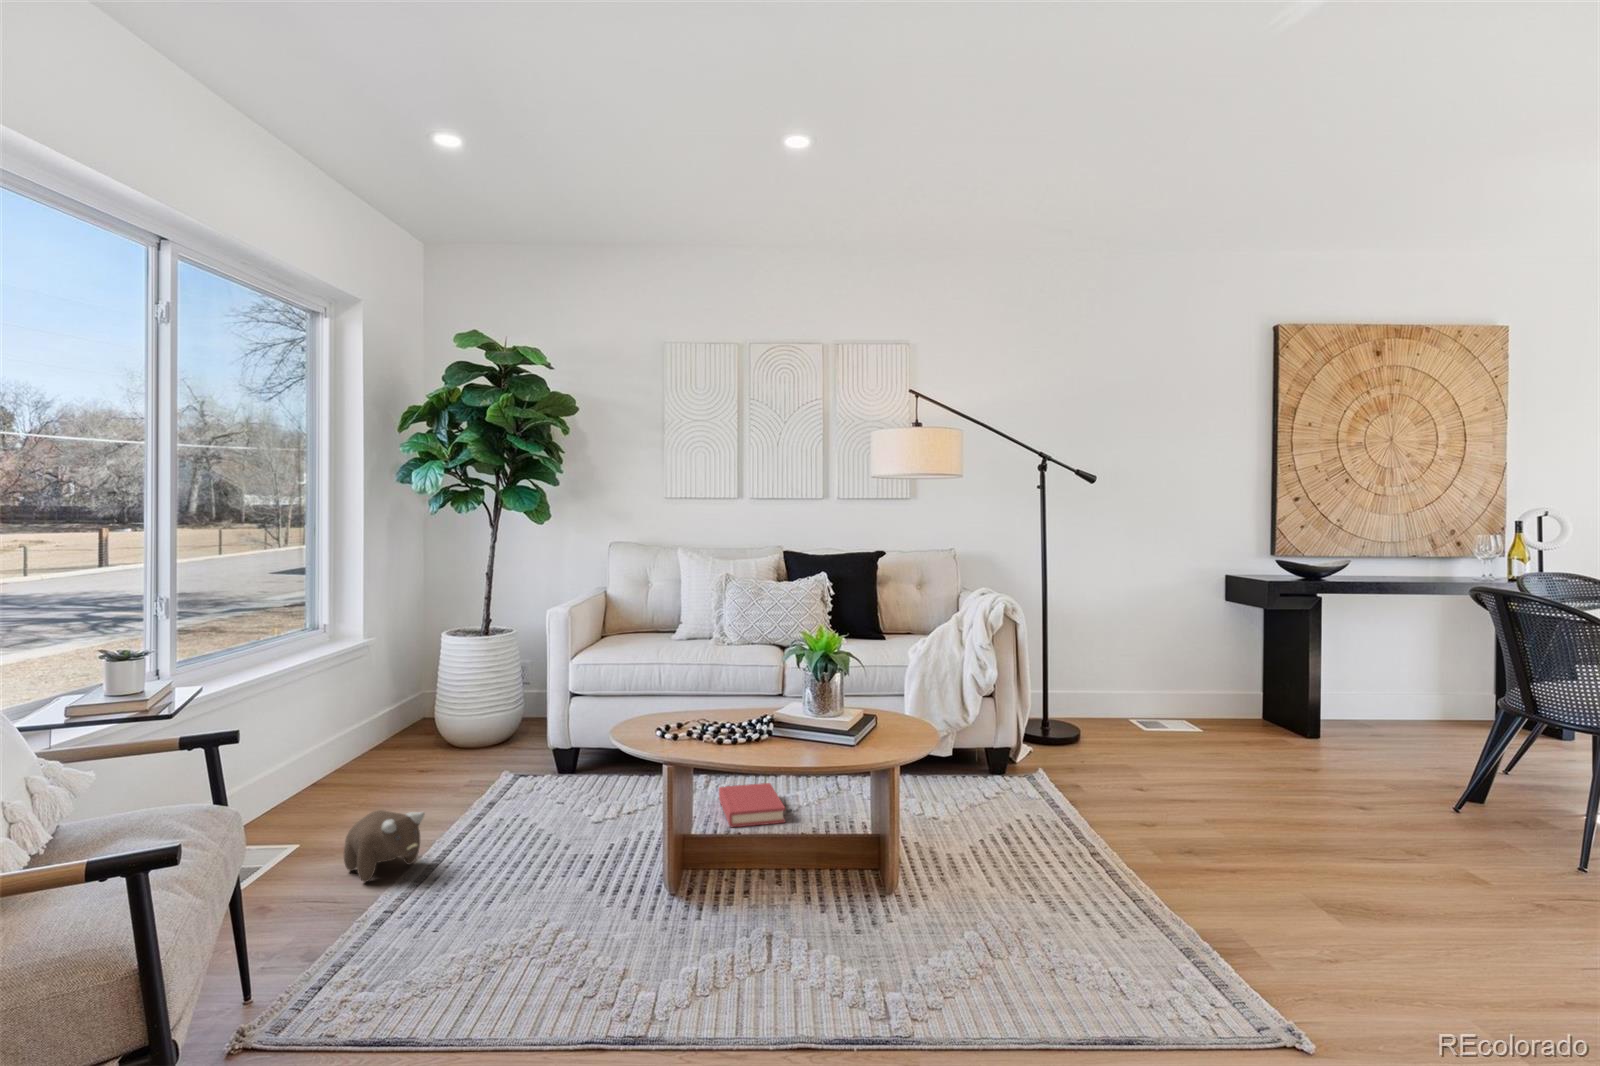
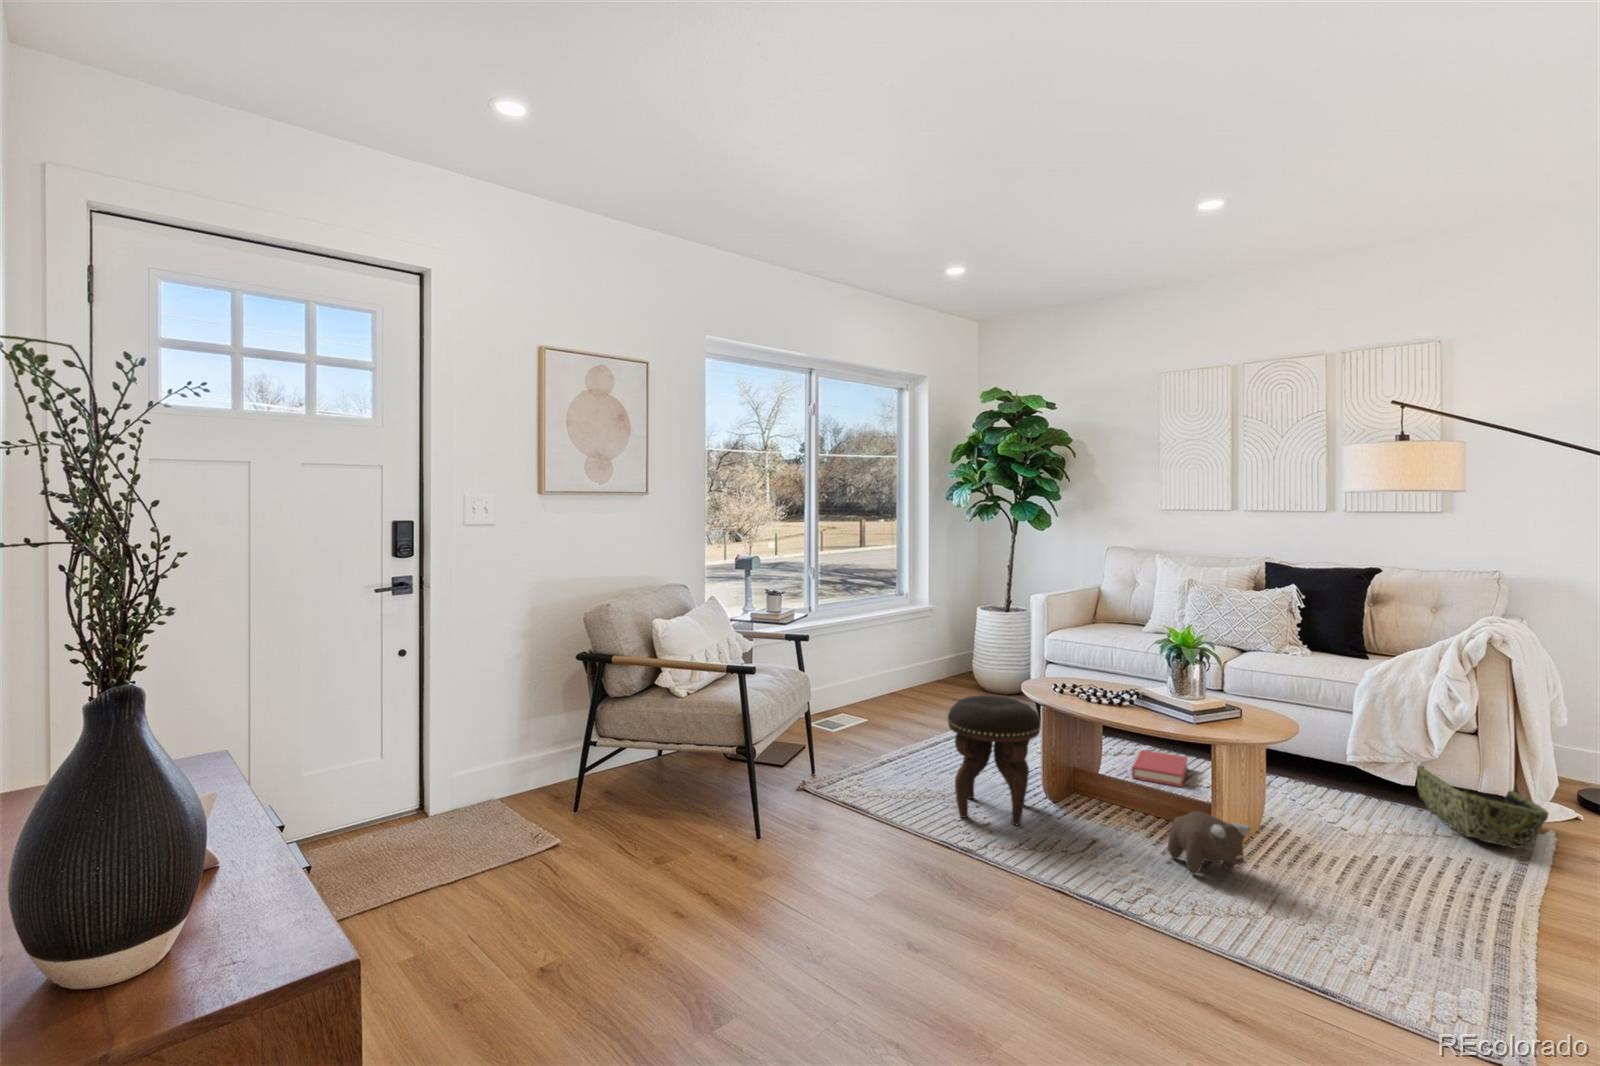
woven basket: none [968,738,1079,802] -> present [1416,765,1549,848]
footstool: none [537,763,680,976] -> present [948,695,1041,825]
plush toy: present [344,810,425,882] -> present [1168,811,1251,874]

